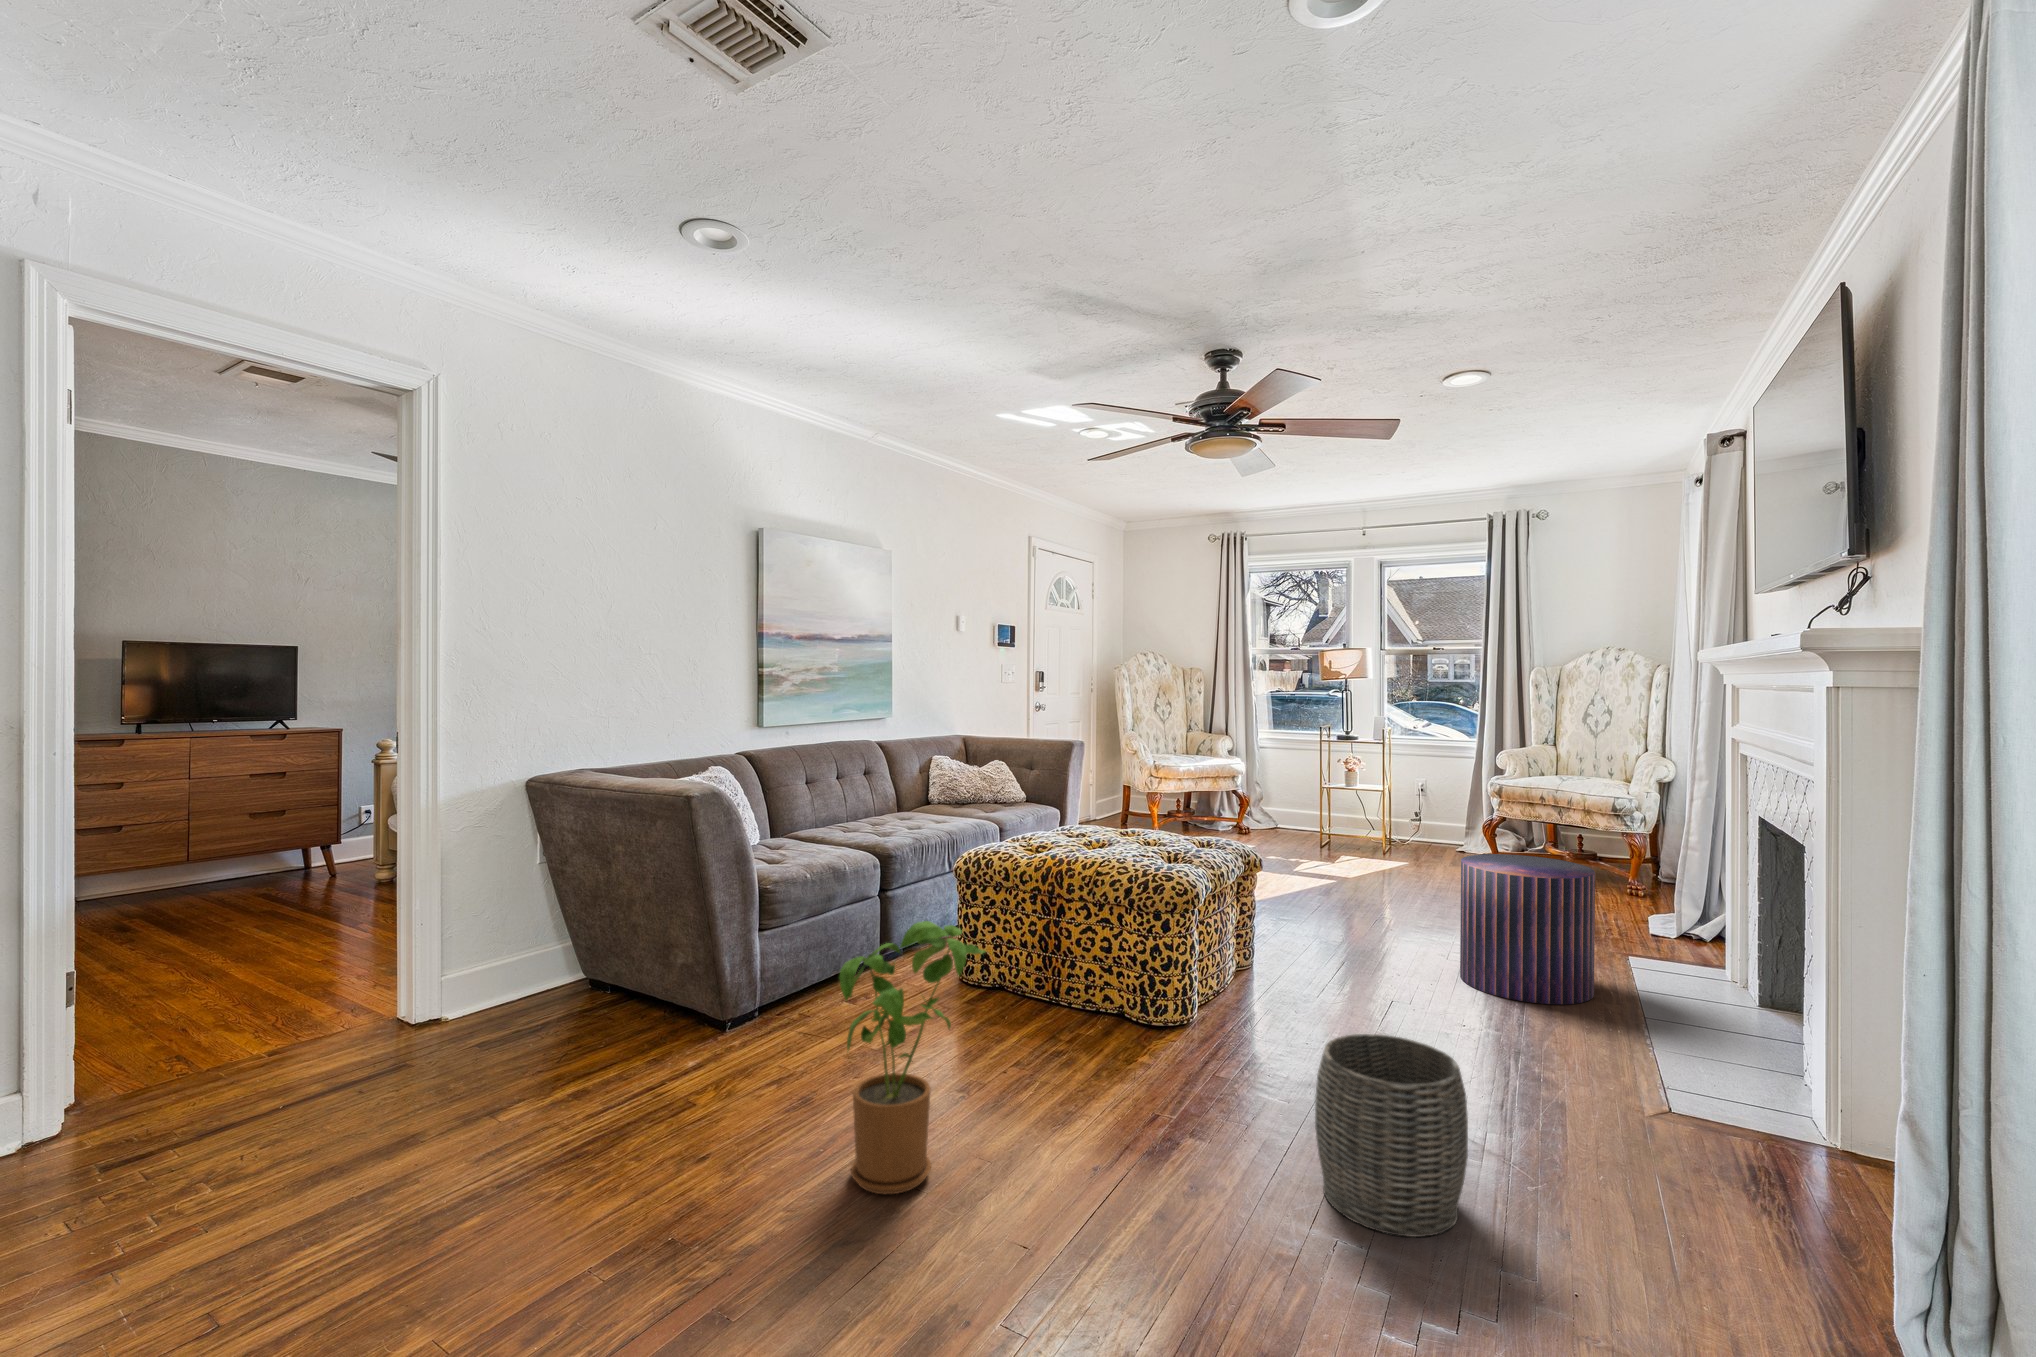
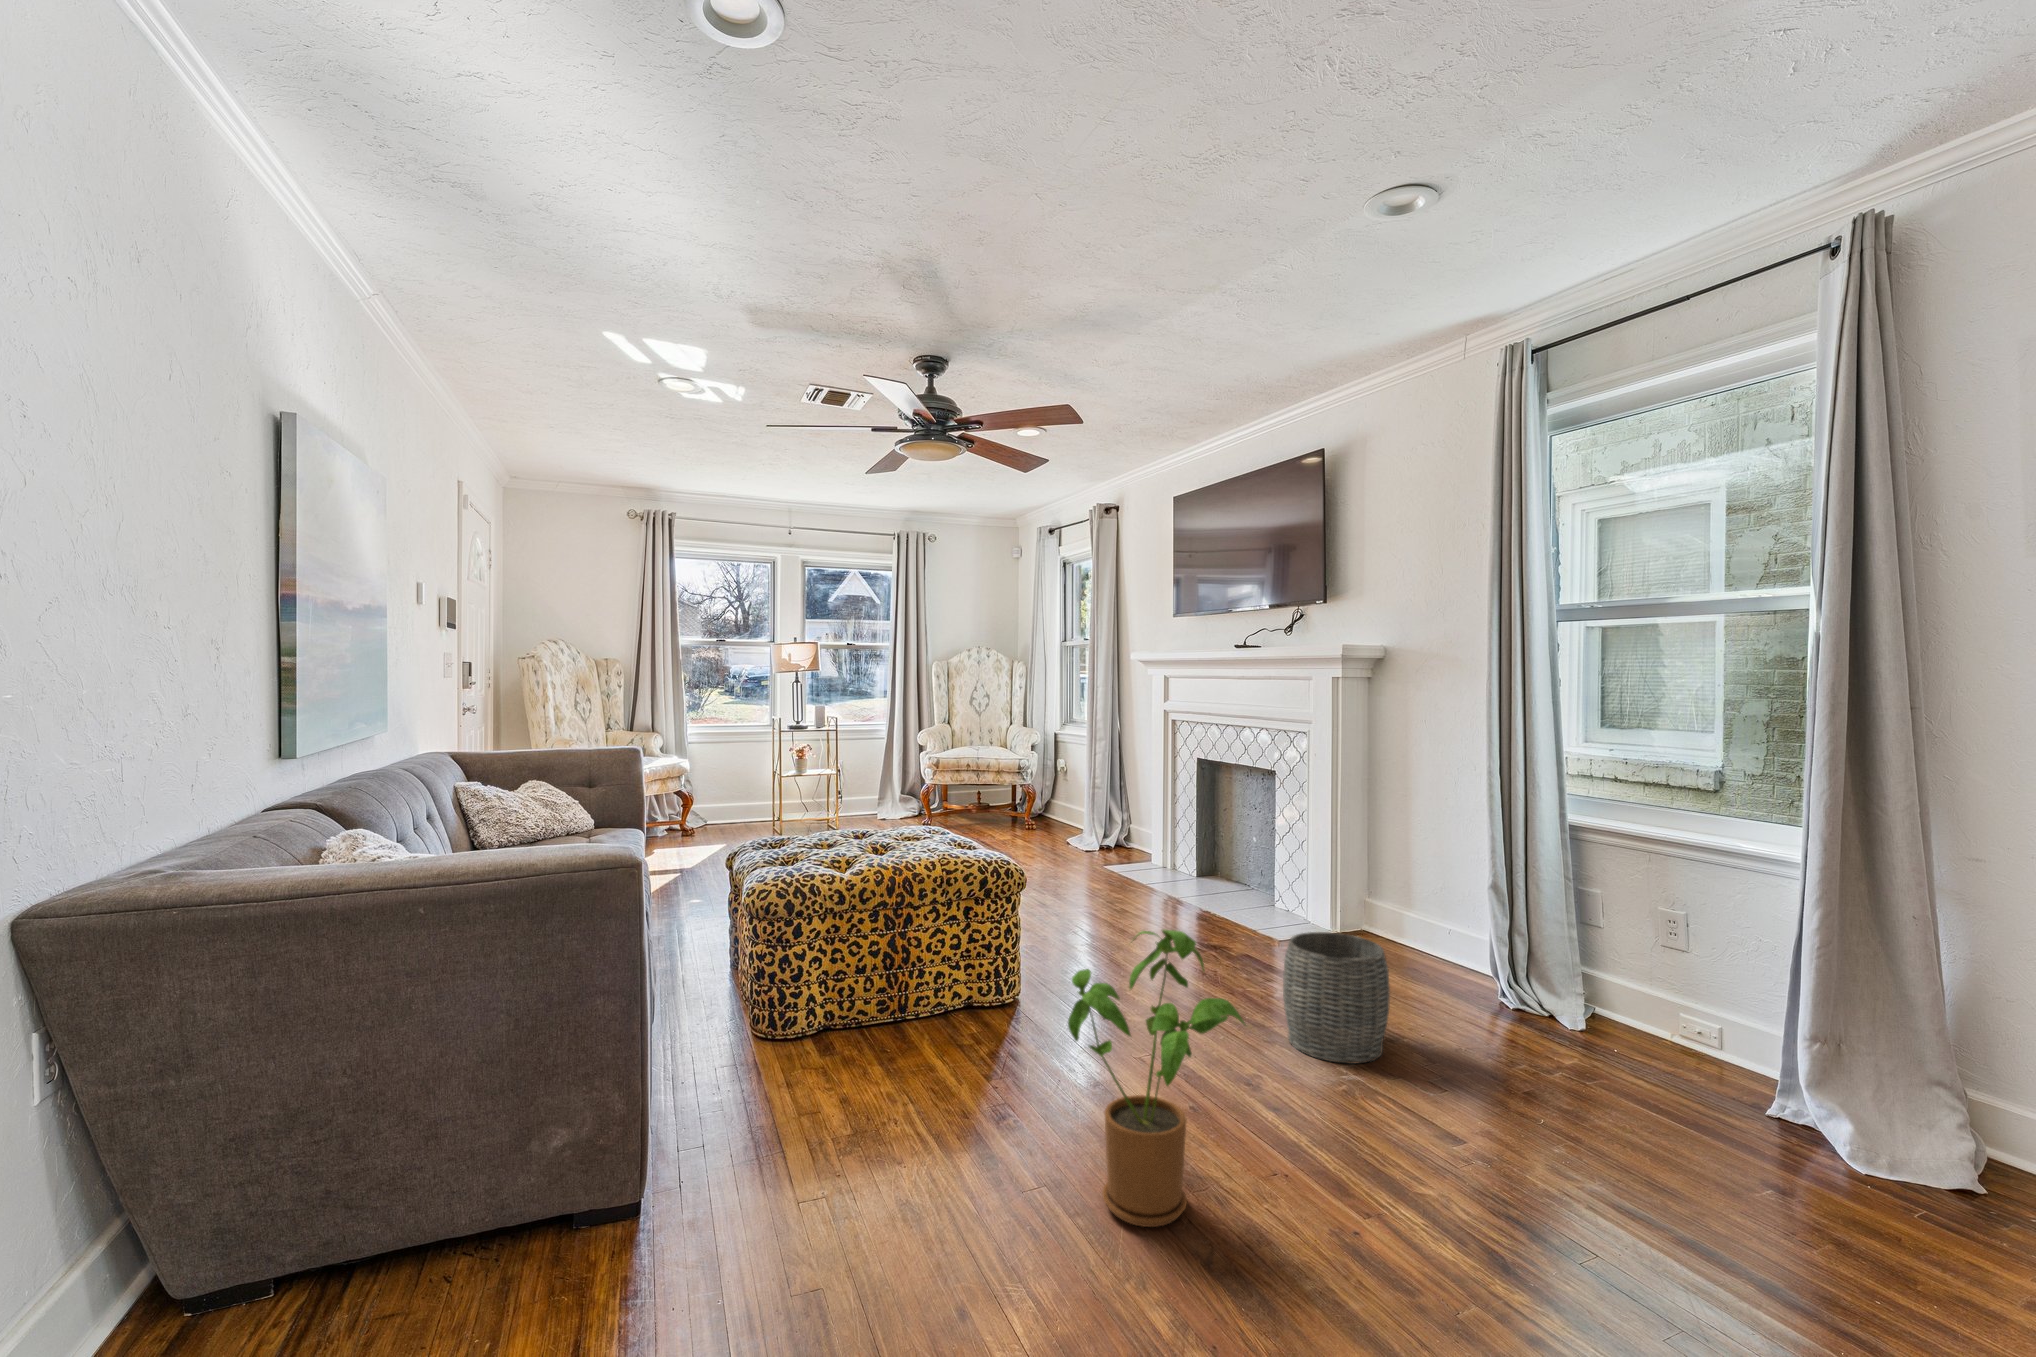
pouf: present [1460,854,1595,1004] -> none [1066,805,1155,910]

